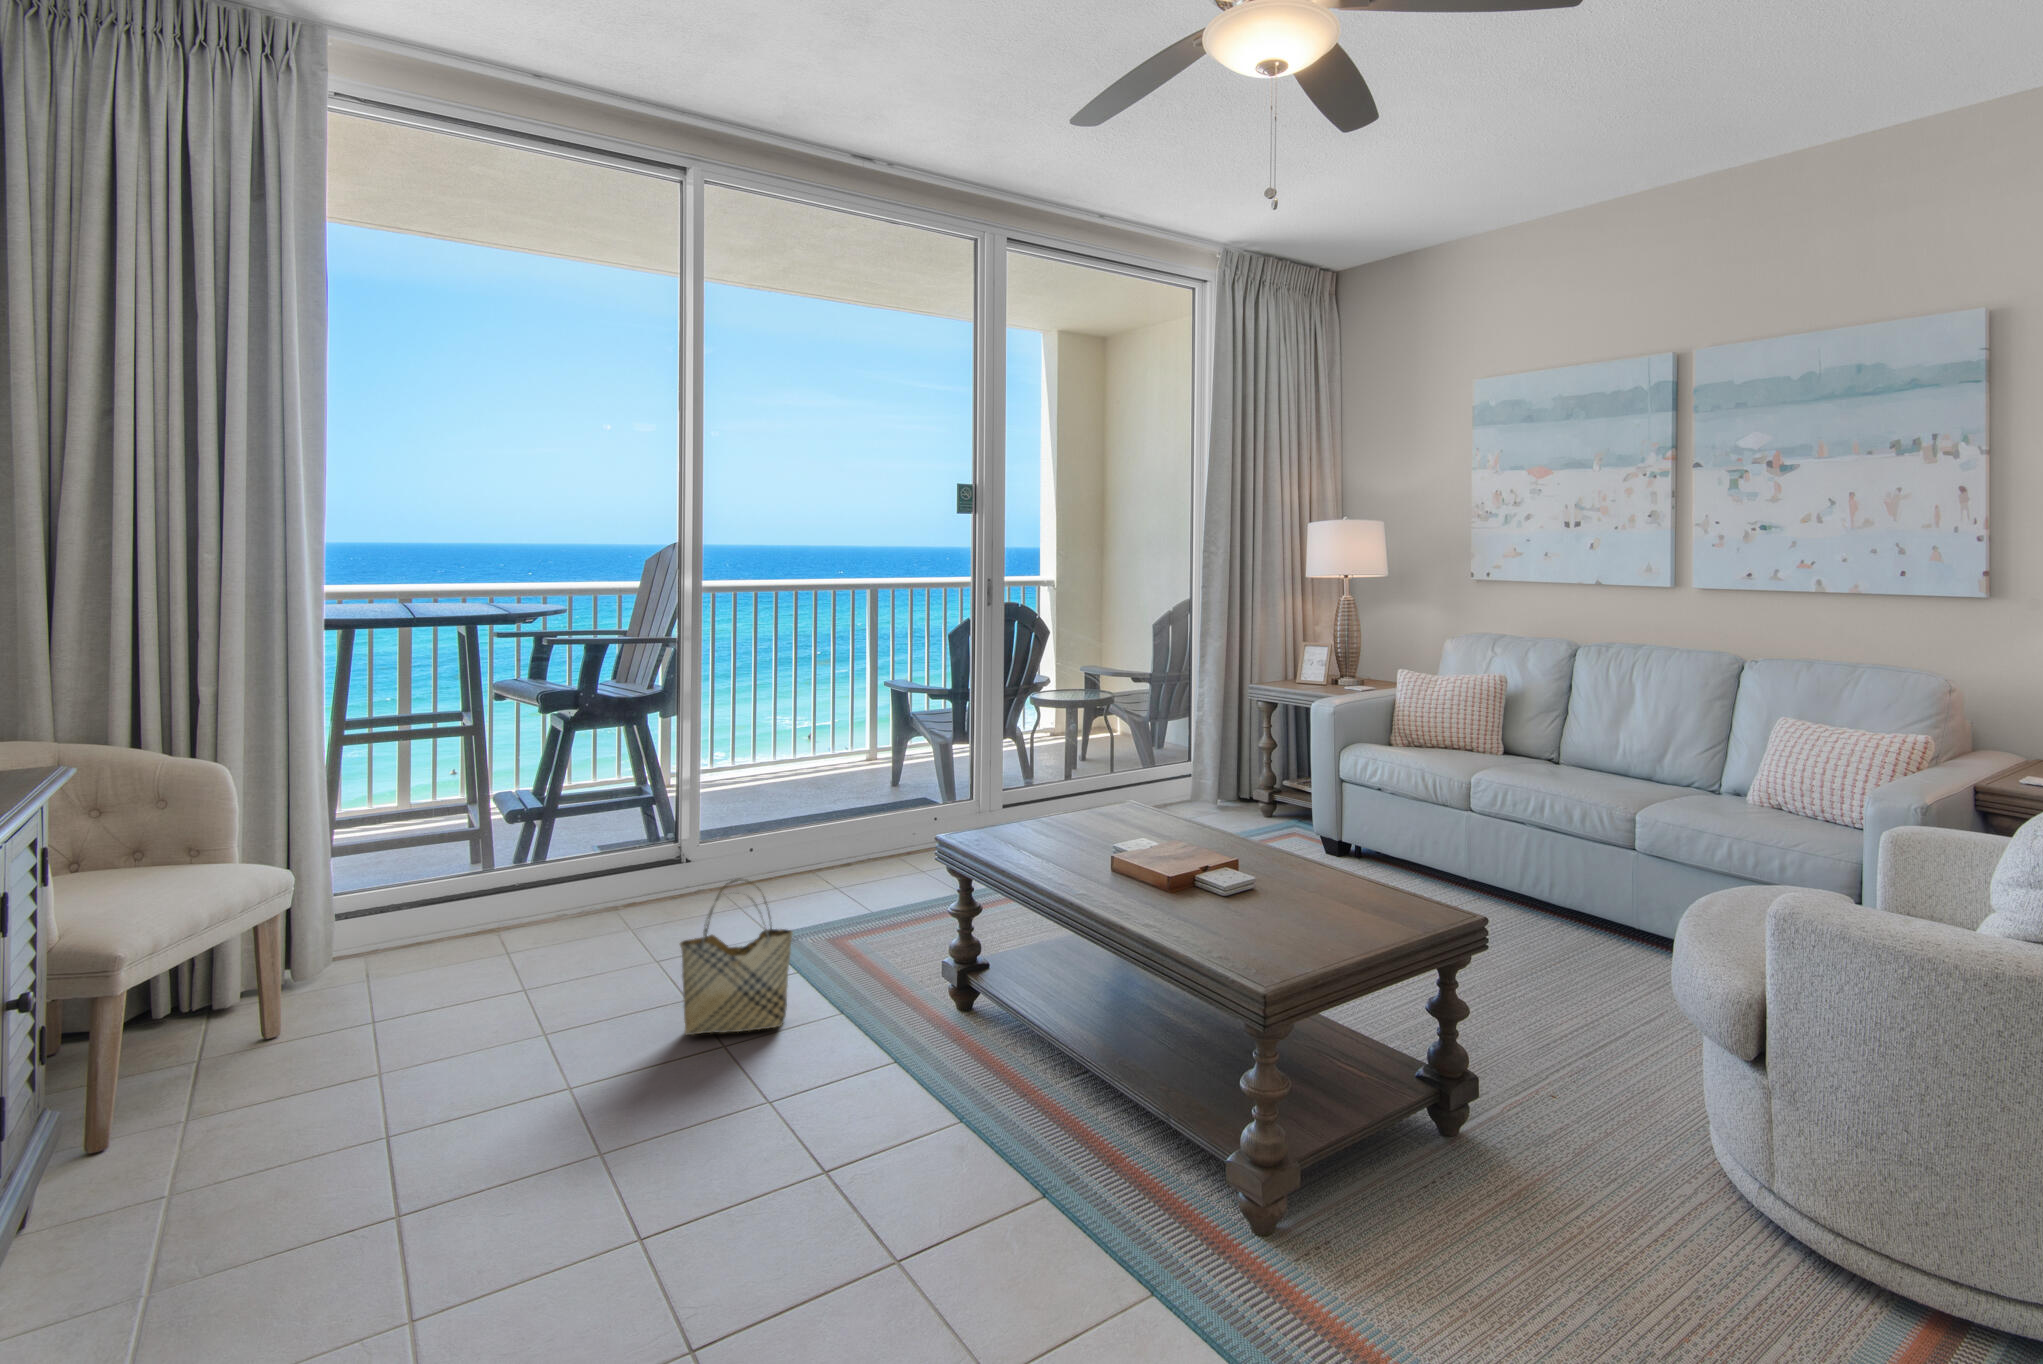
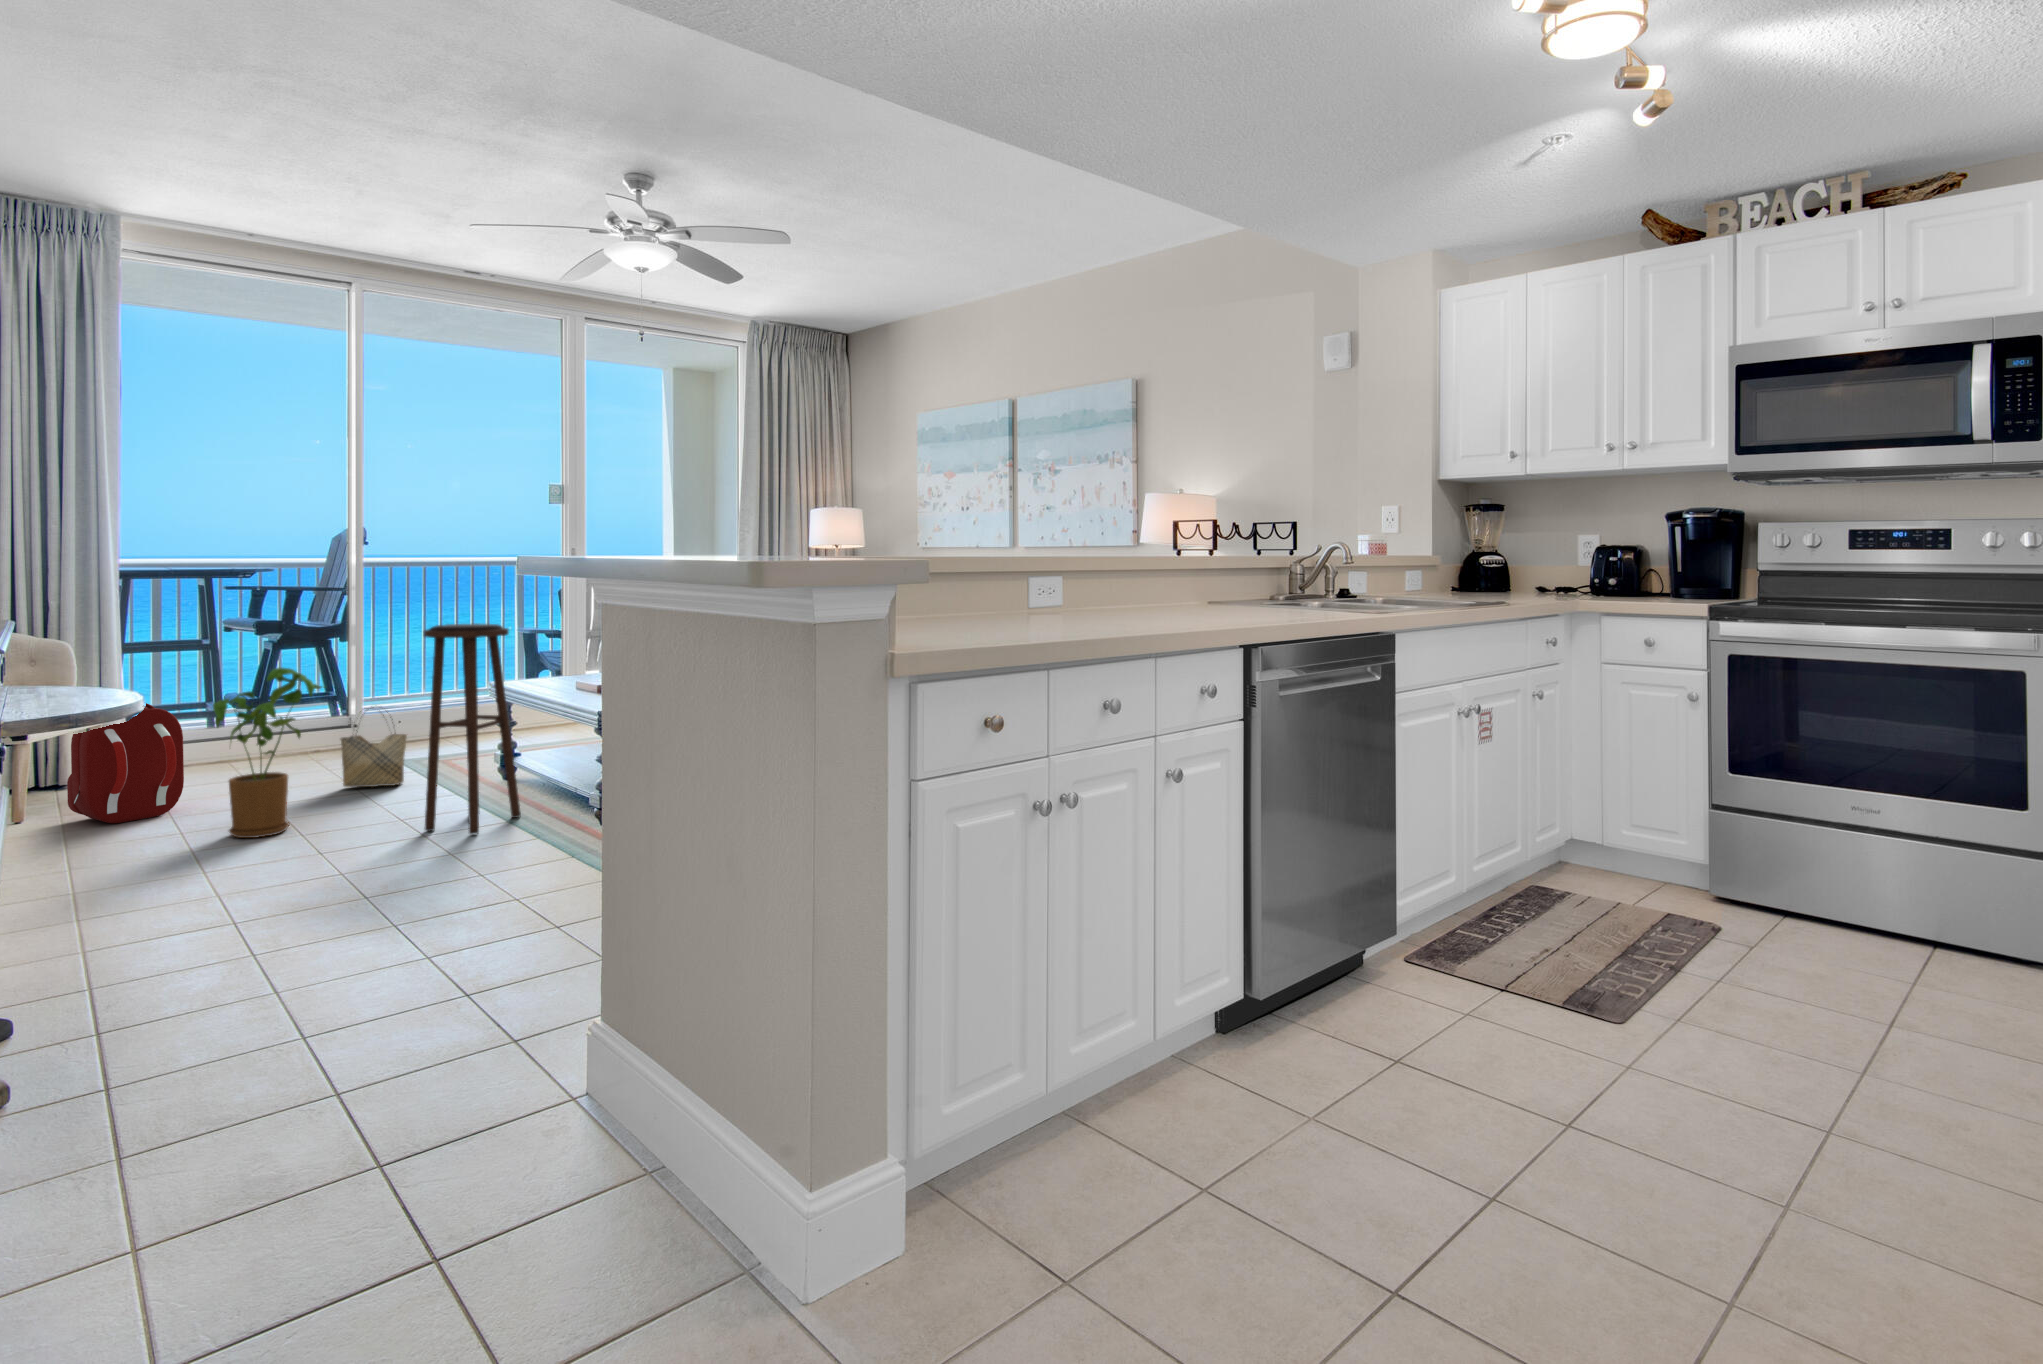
stool: none [879,774,1054,1268] -> present [424,623,521,834]
house plant: none [442,871,674,1257] -> present [213,667,322,838]
backpack: none [175,911,399,1167] -> present [67,703,184,823]

